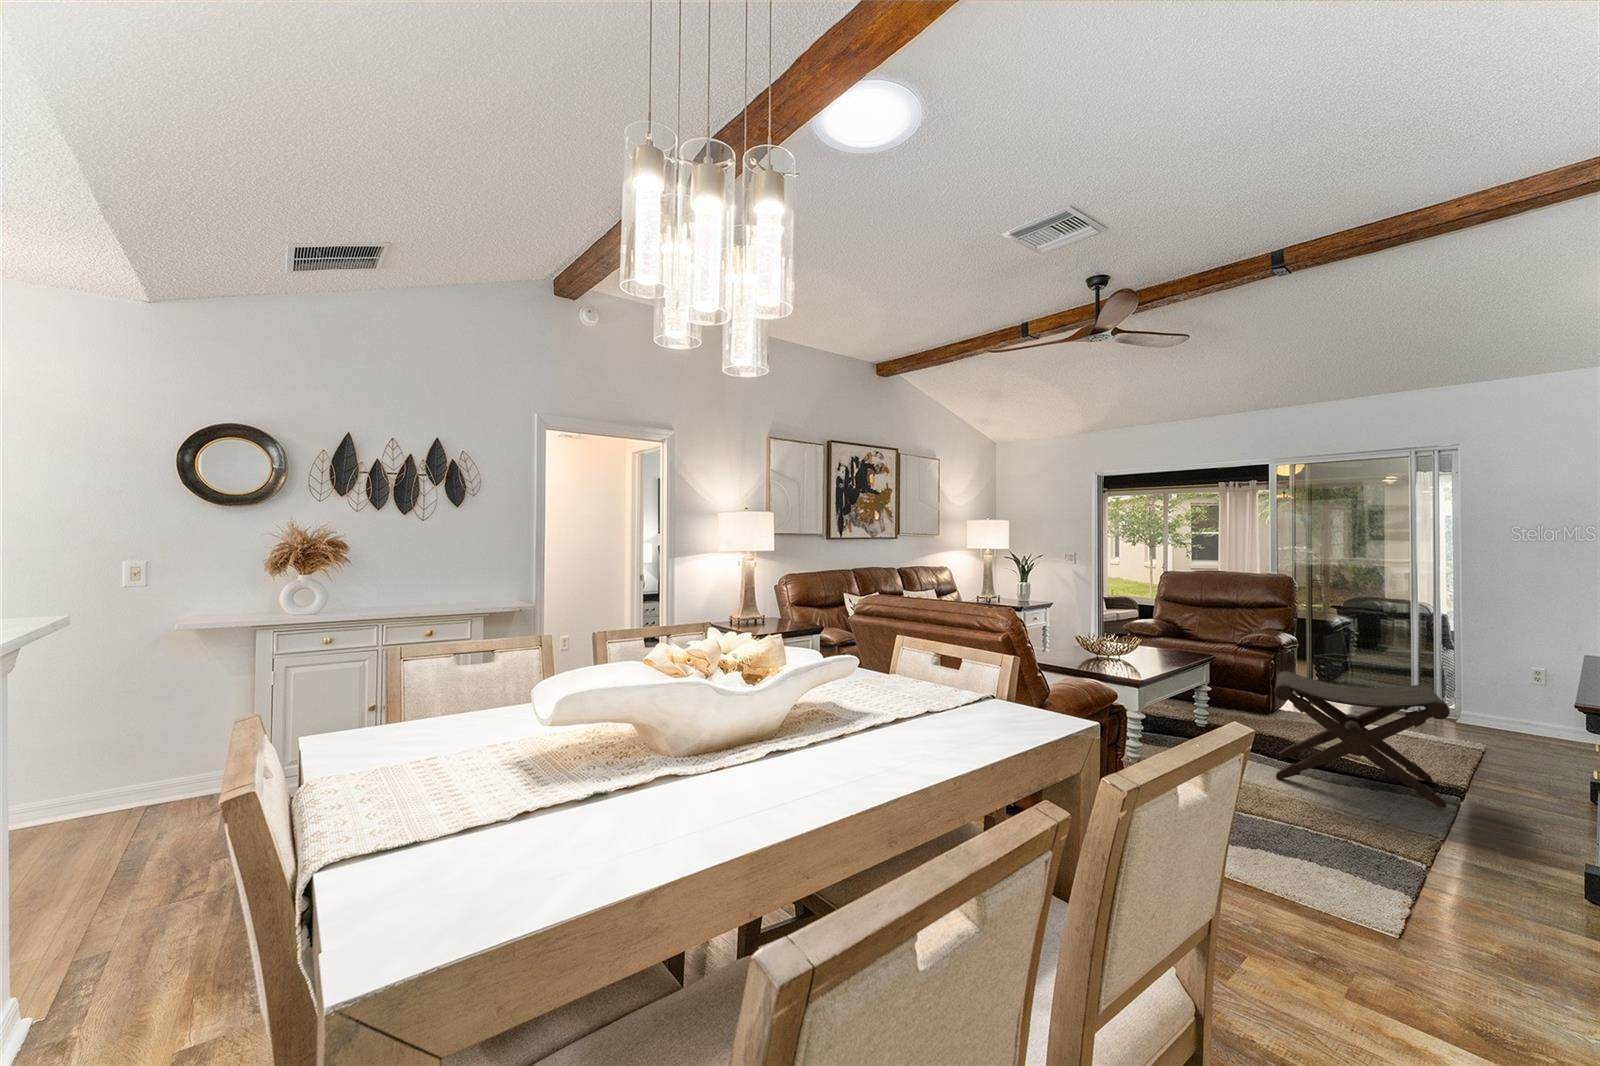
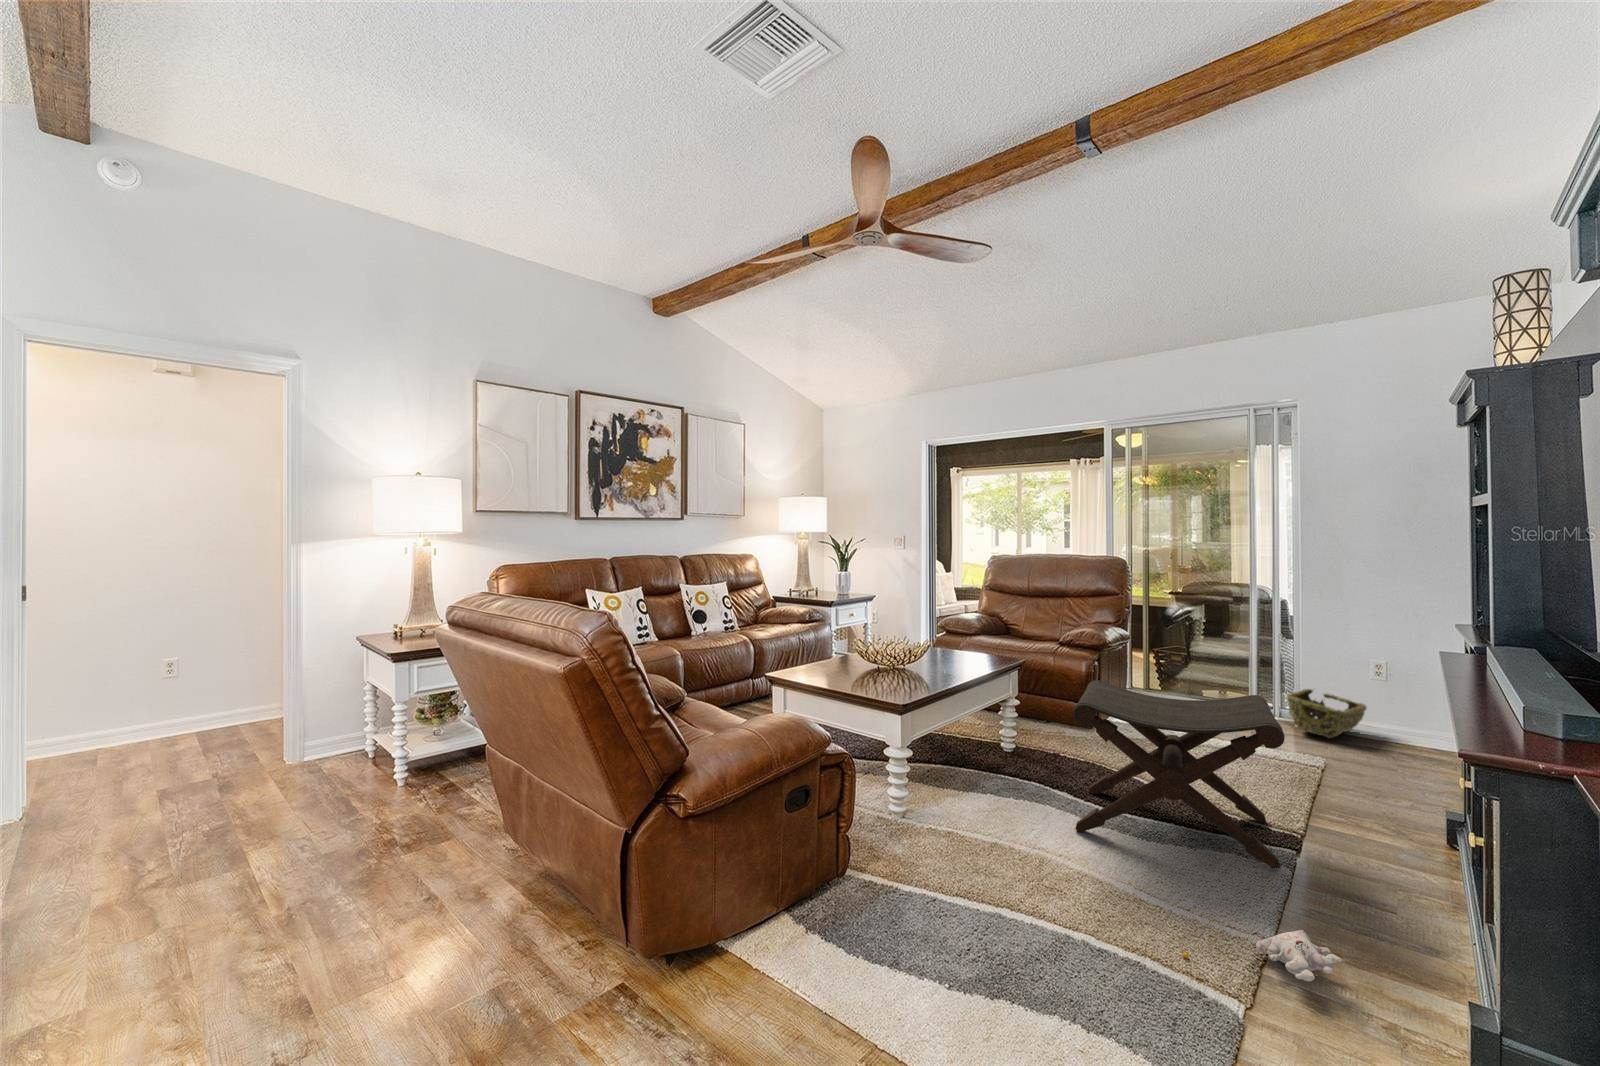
woven basket: none [1446,691,1524,732] -> present [1287,689,1366,738]
plush toy: none [1376,835,1496,860] -> present [1182,930,1342,981]

